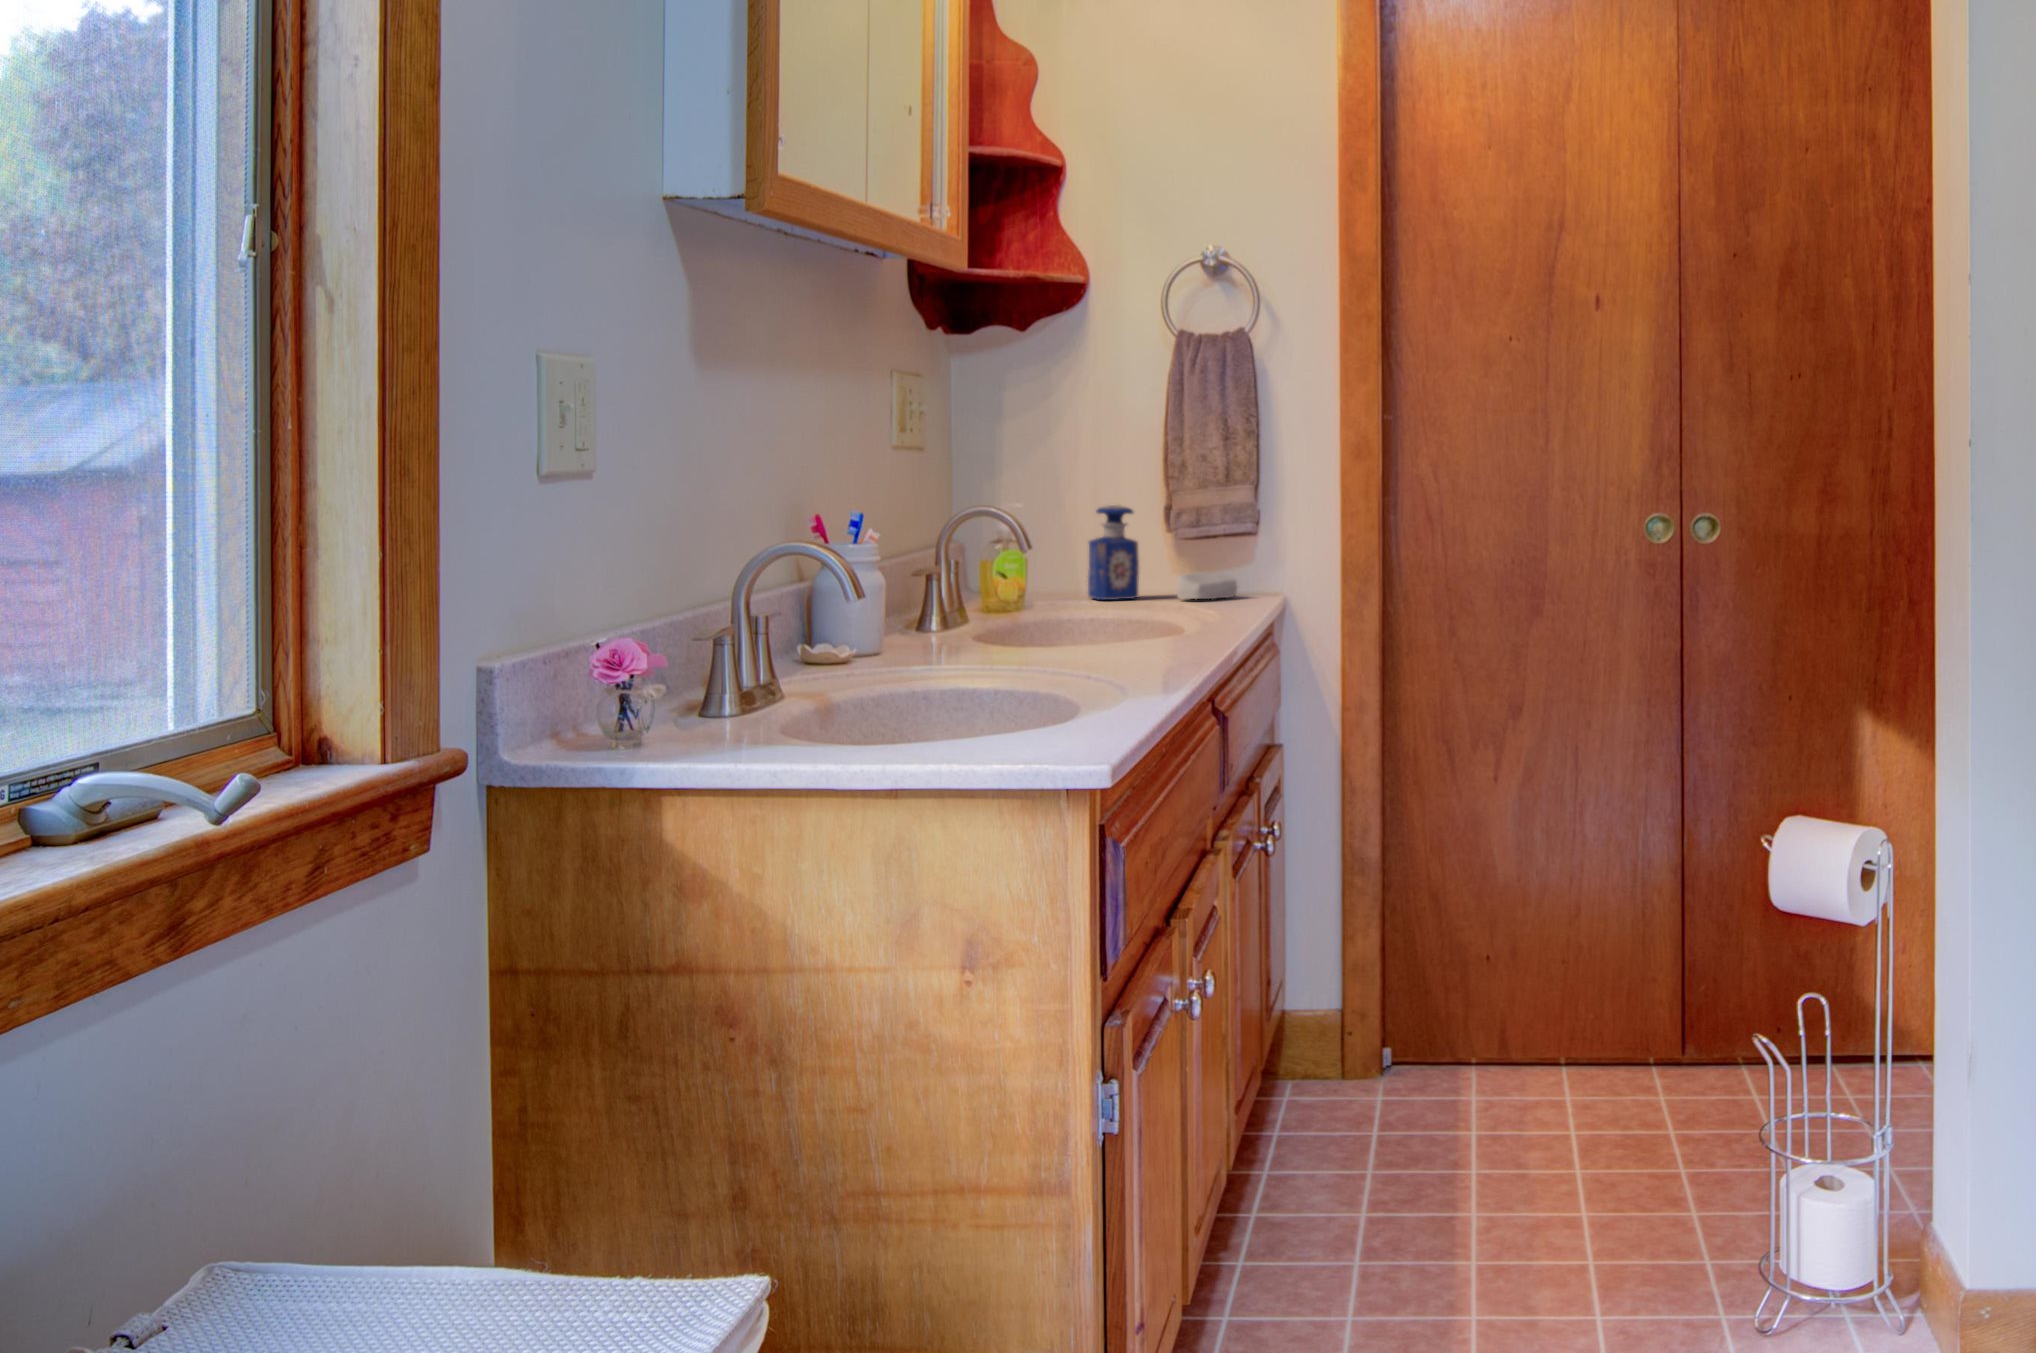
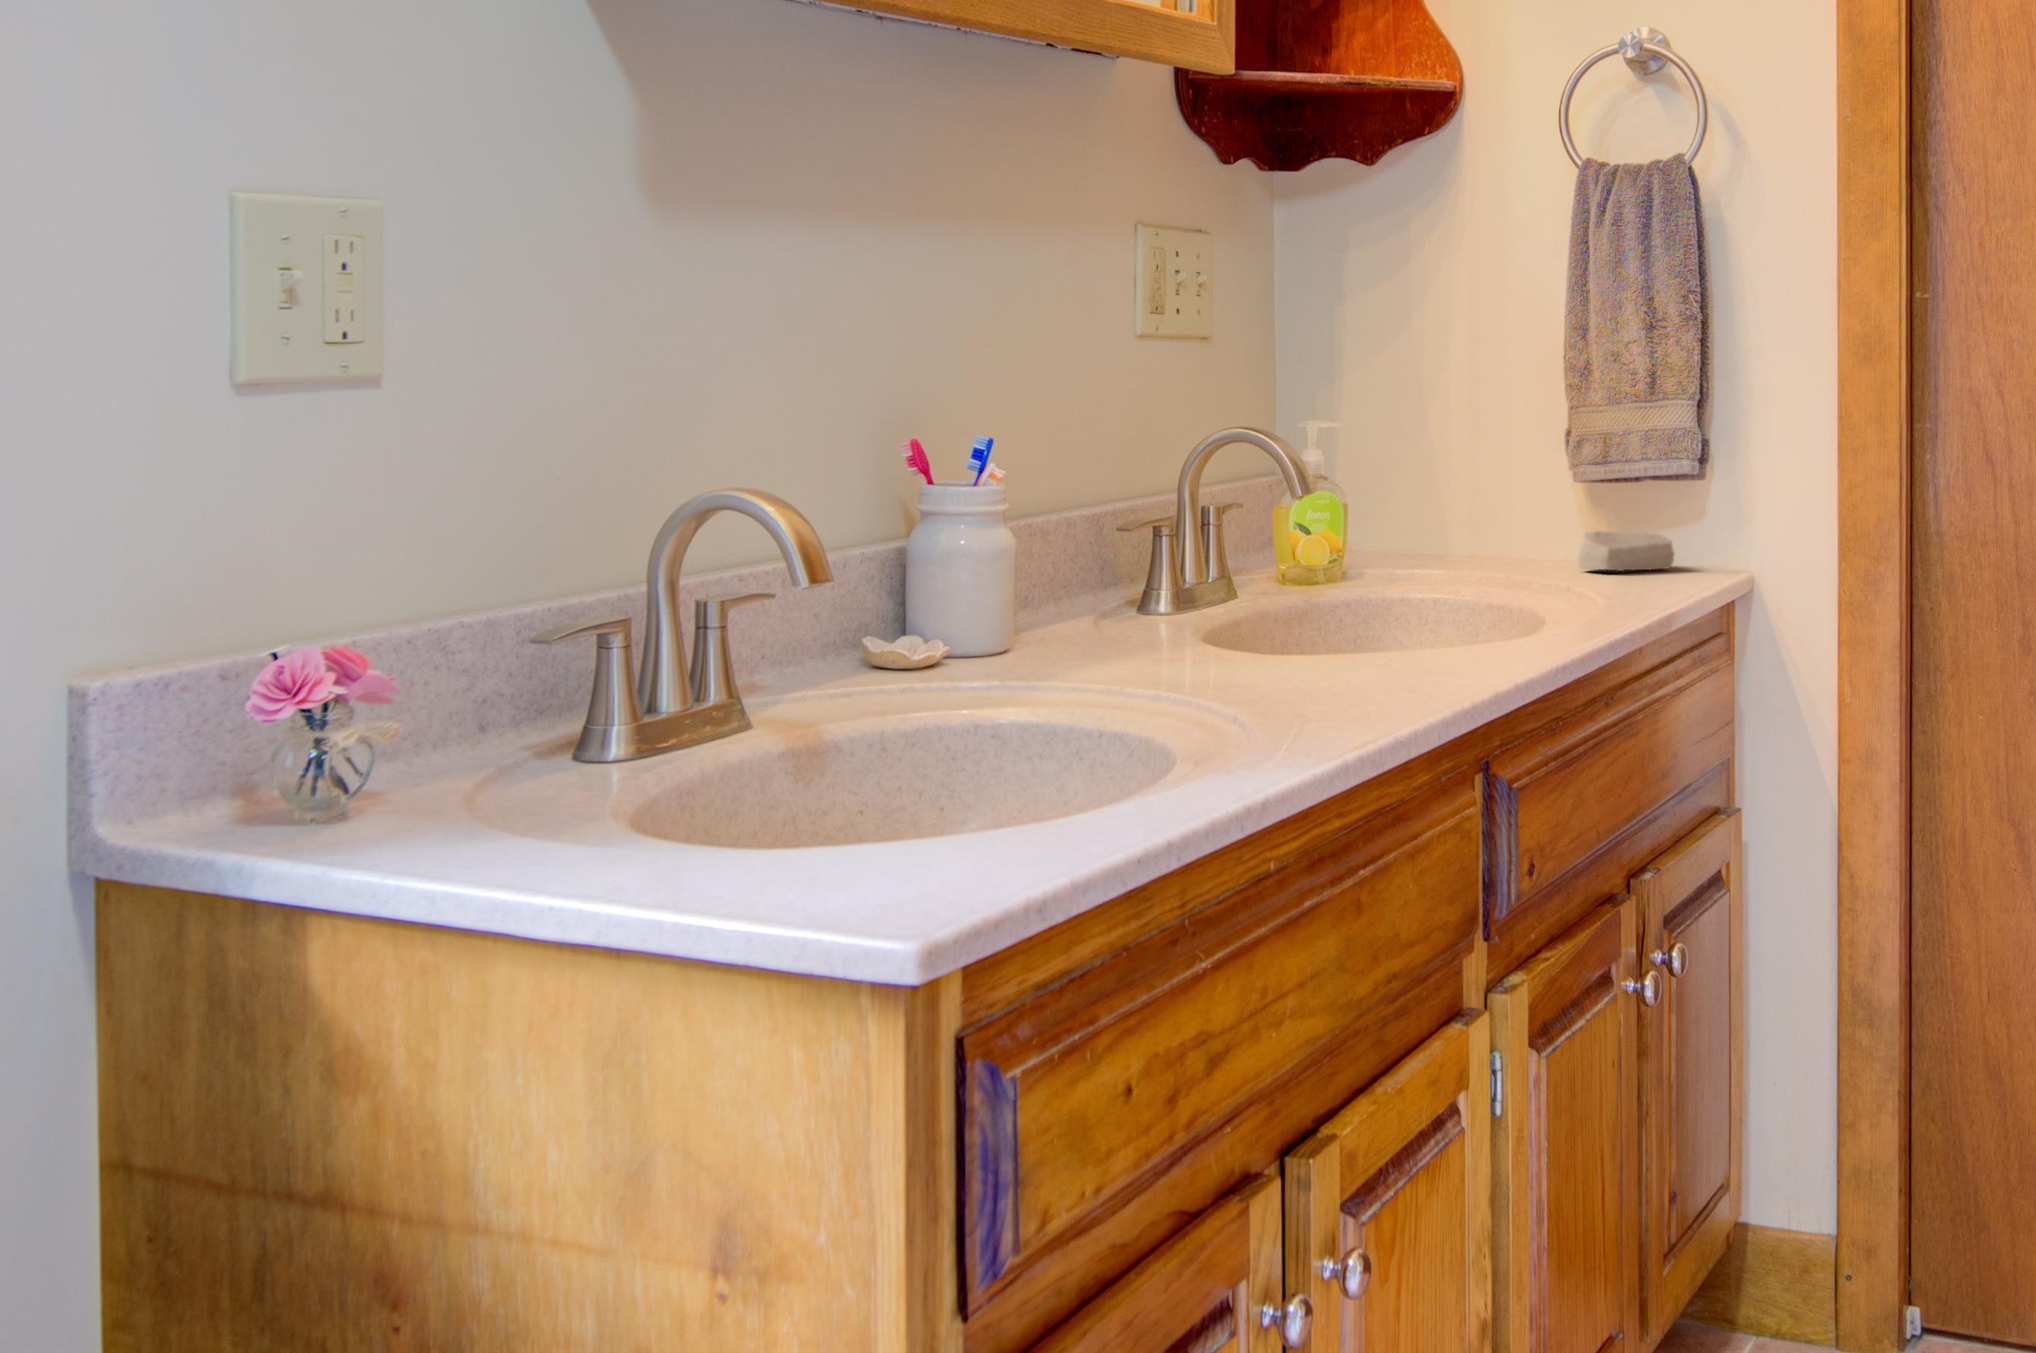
perfume bottle: present [1088,505,1139,600] -> none [1456,425,1526,565]

